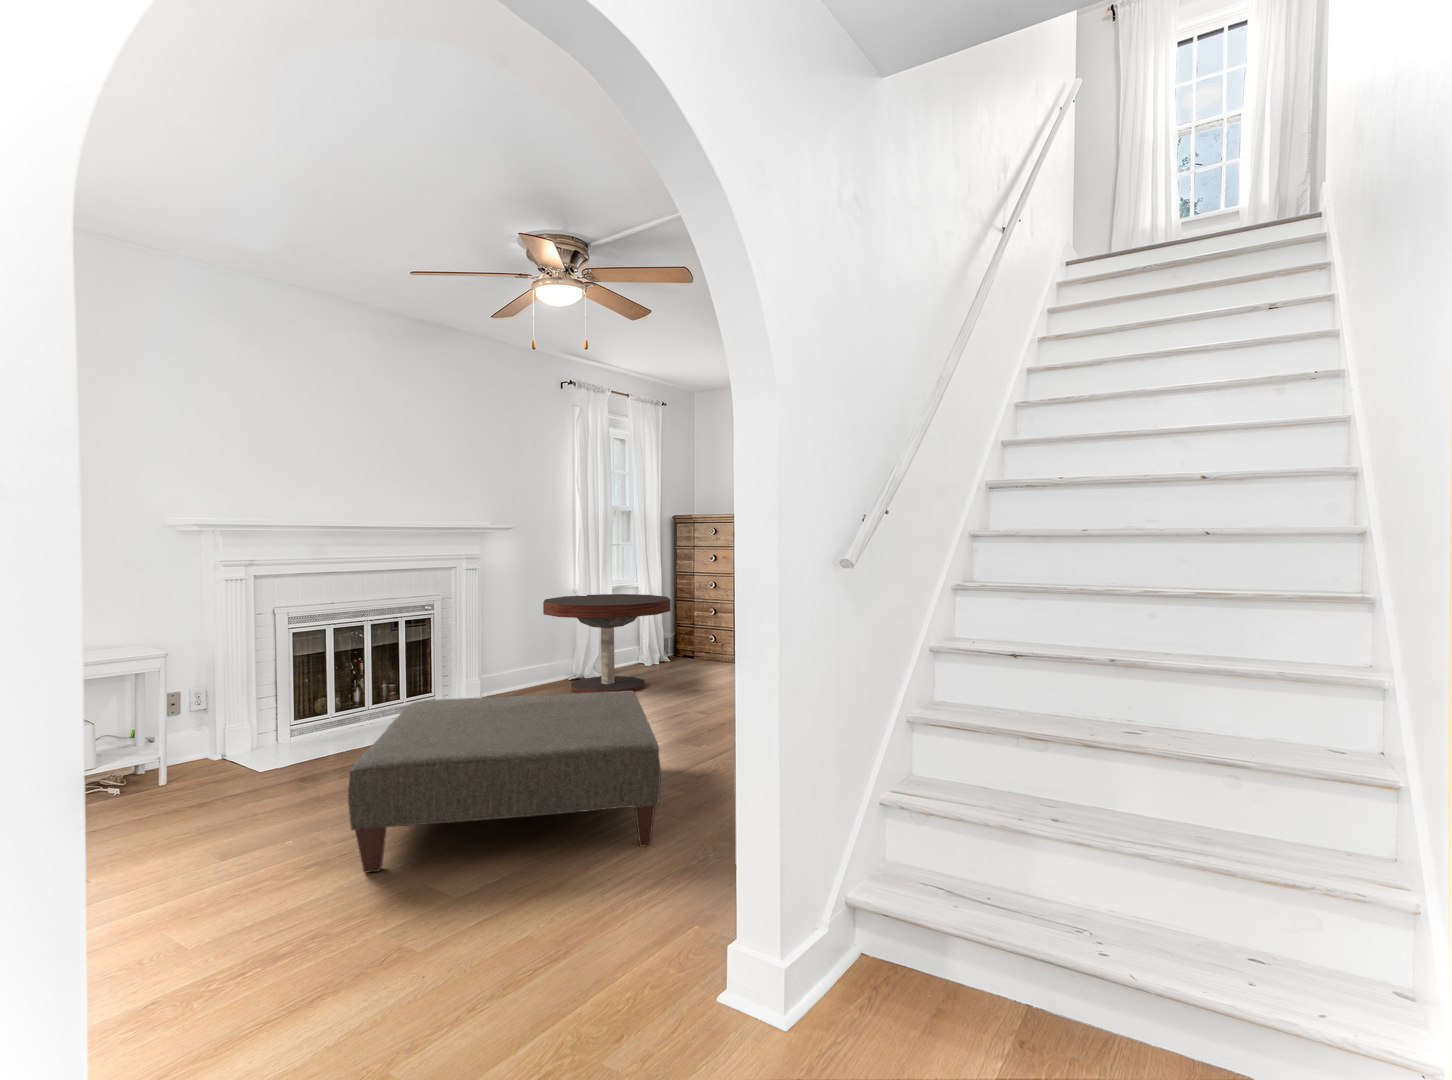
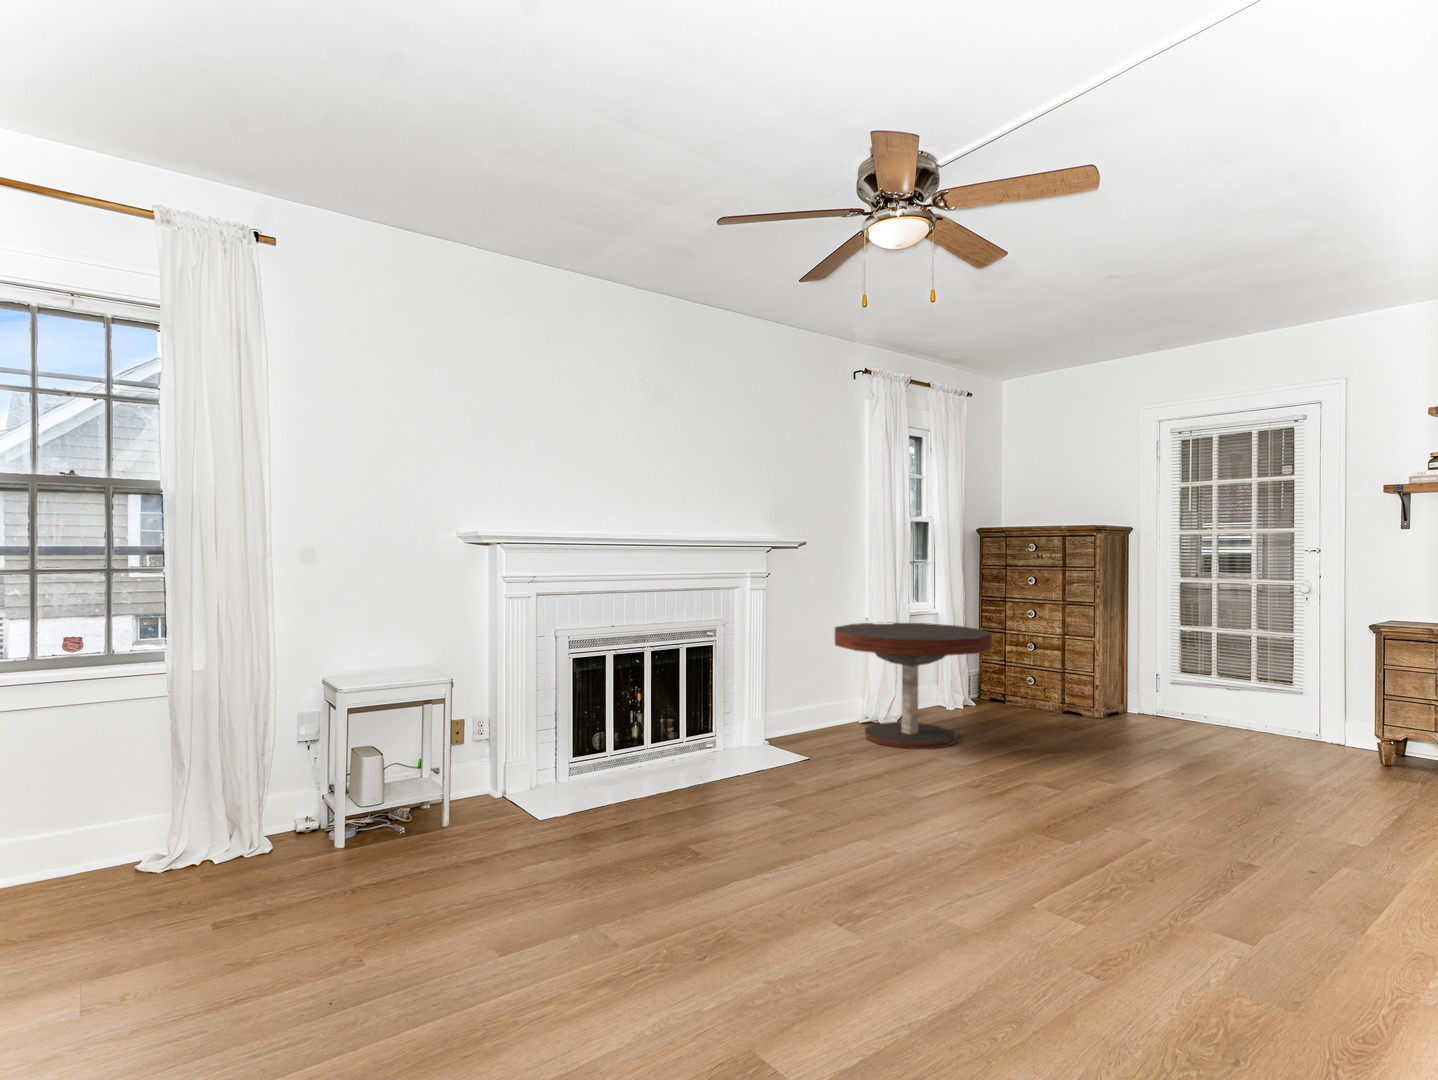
ottoman: present [348,691,661,873] -> none [651,760,1091,1043]

